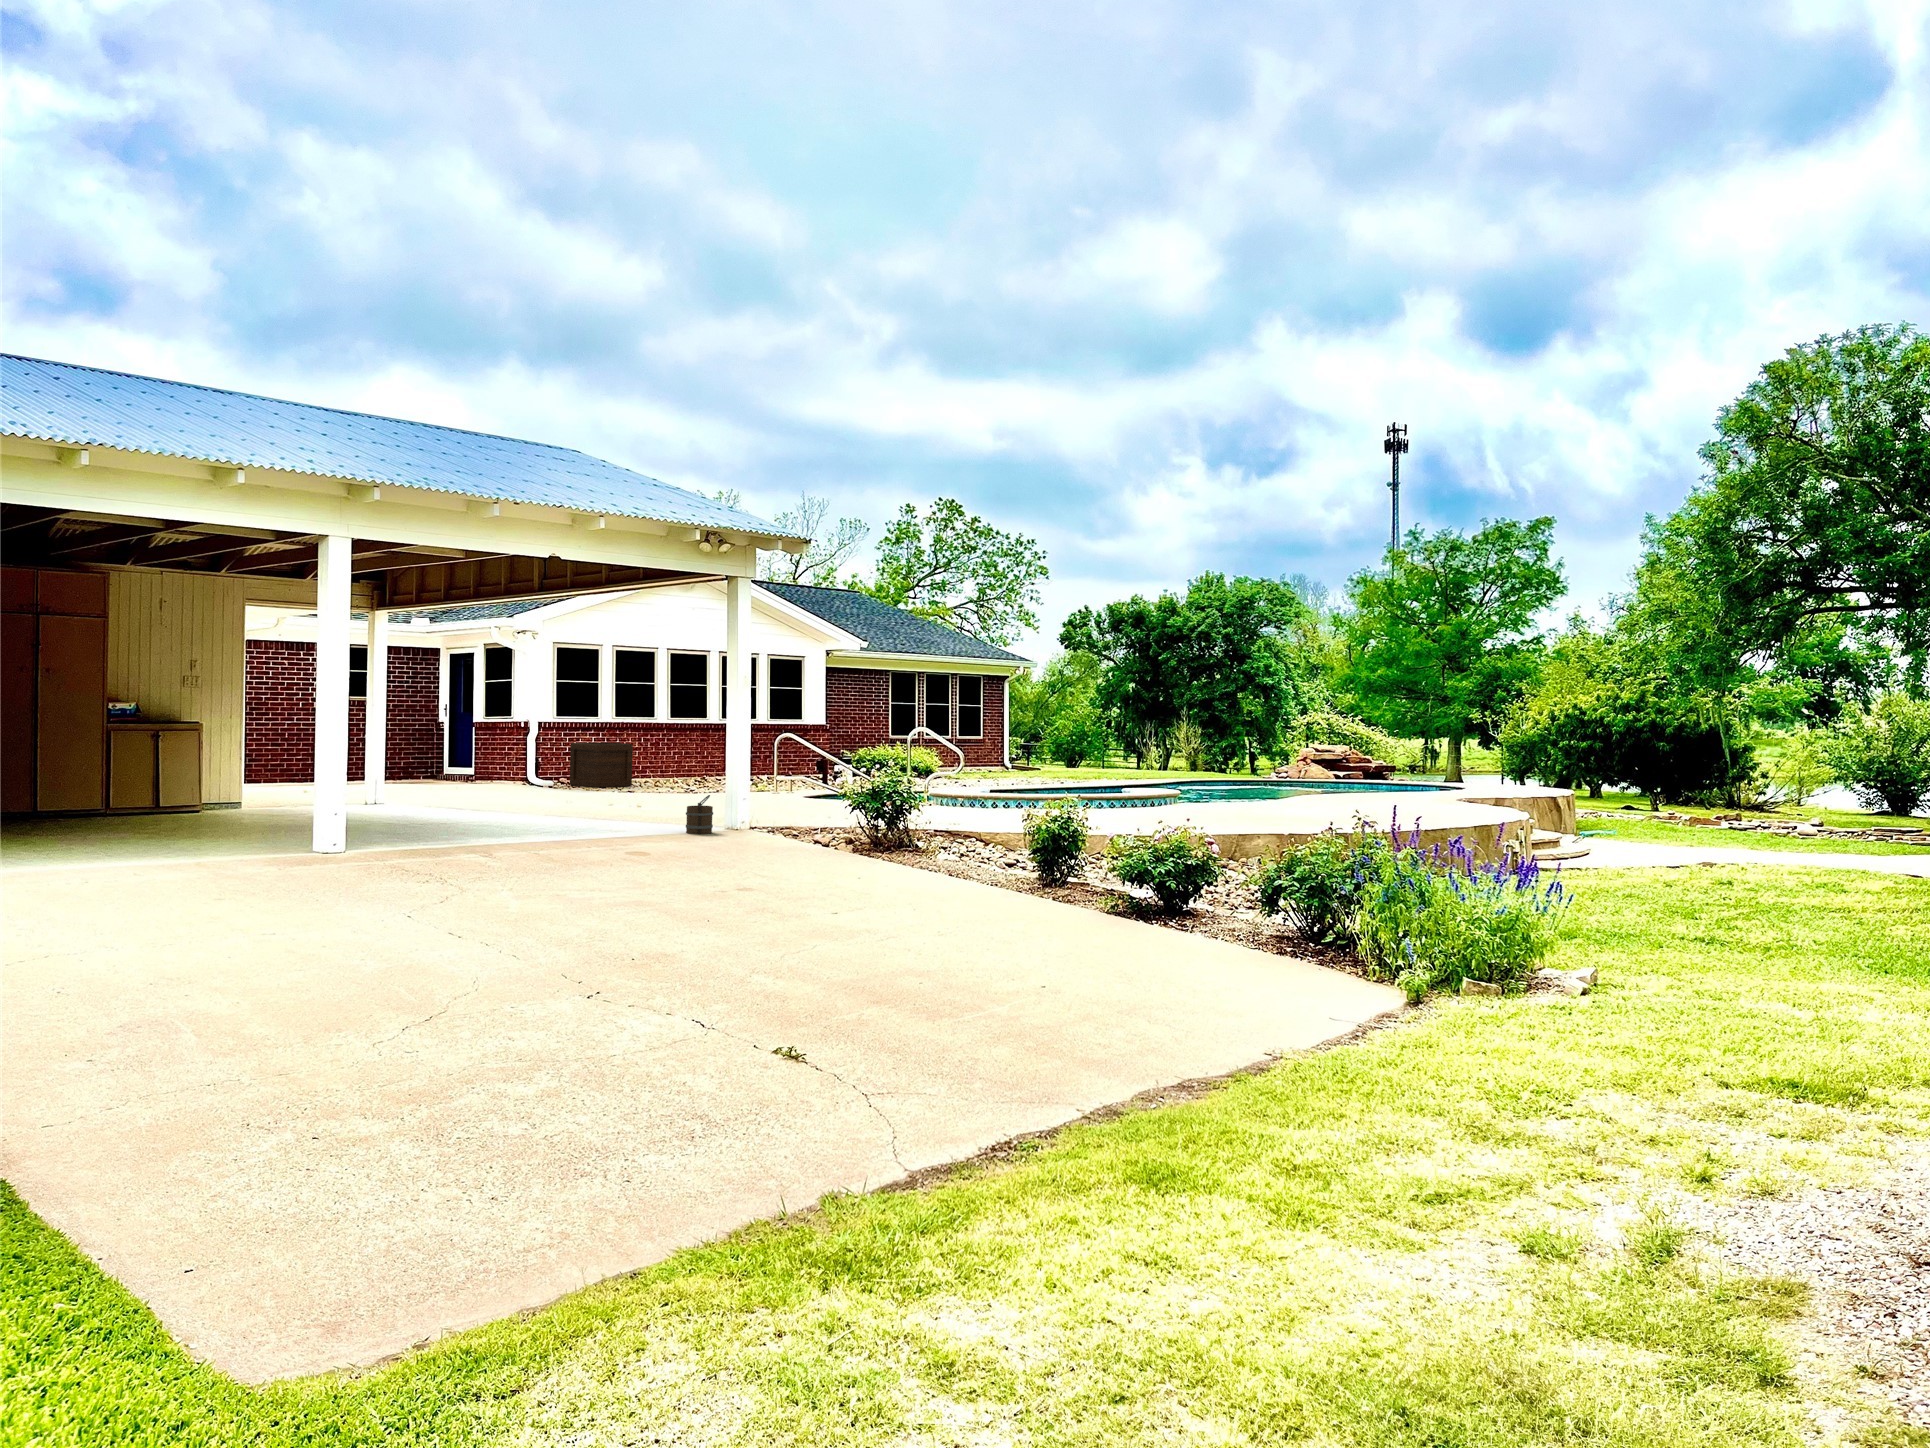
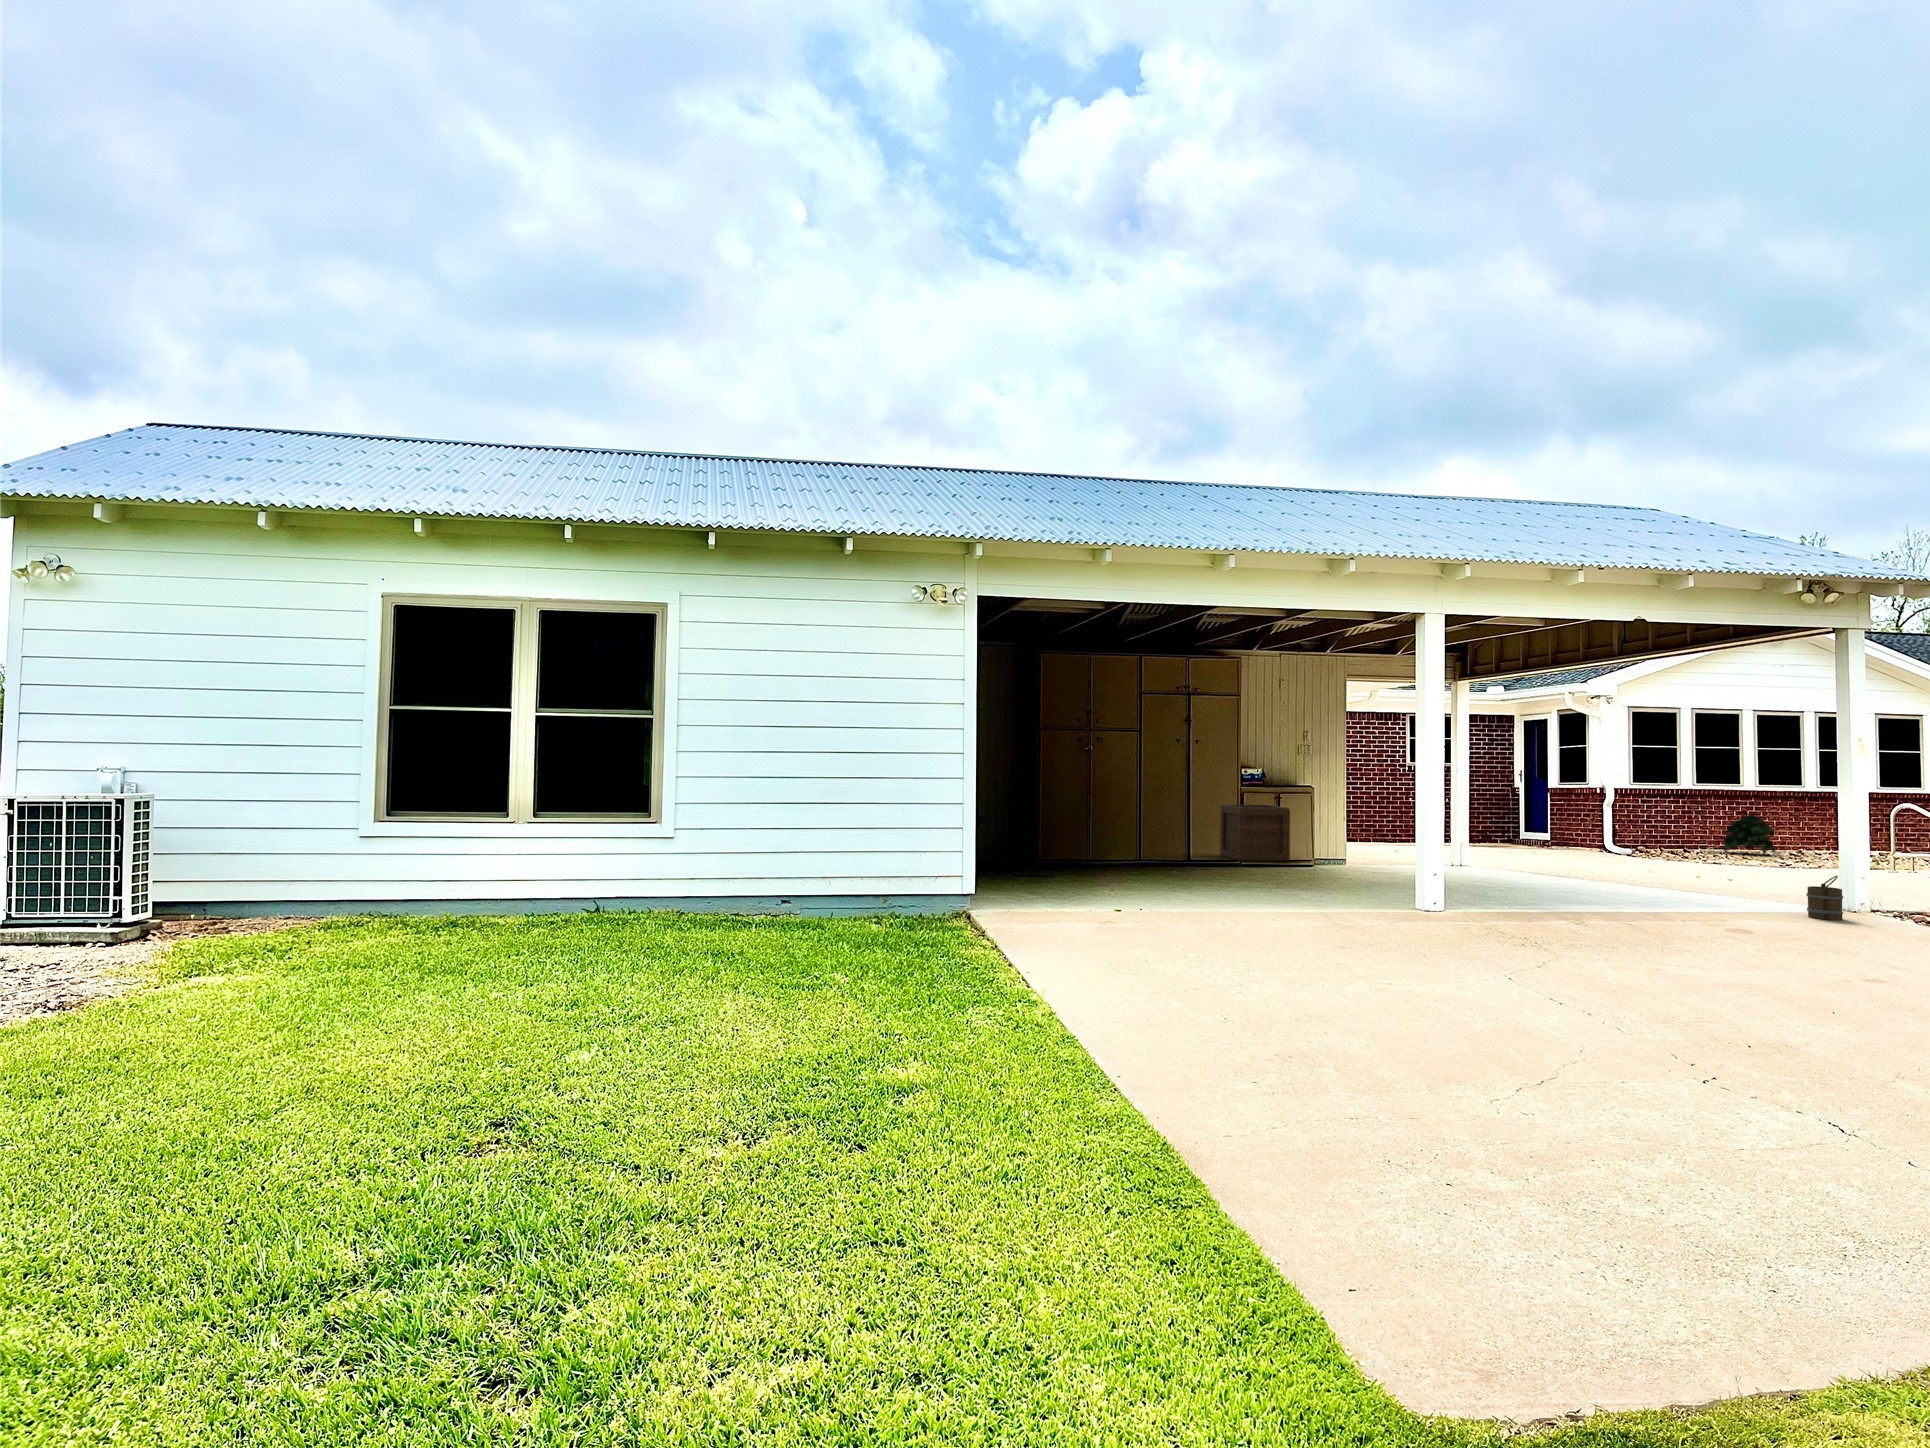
wooden crate: present [570,742,633,788] -> present [1220,805,1290,861]
potted plant: none [637,746,682,785] -> present [1723,814,1776,854]

